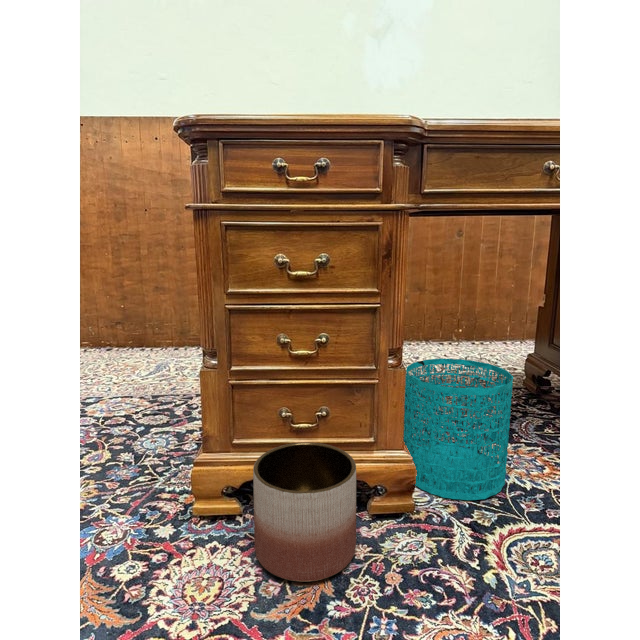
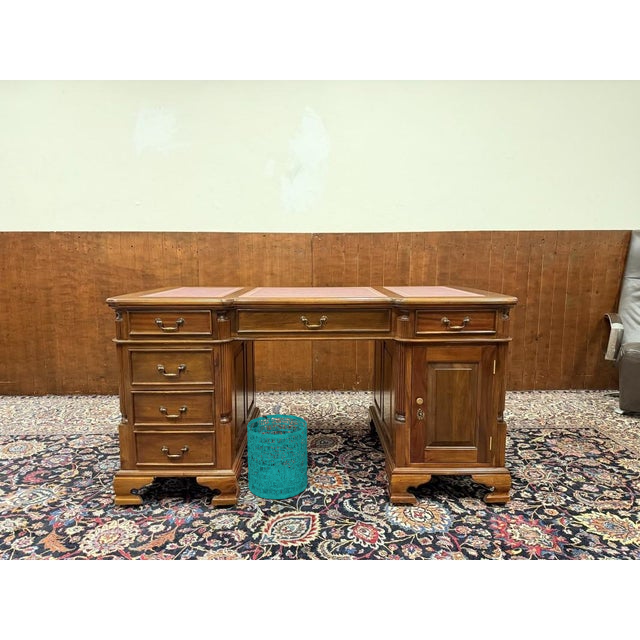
planter: present [253,442,356,582] -> none [139,464,197,535]

